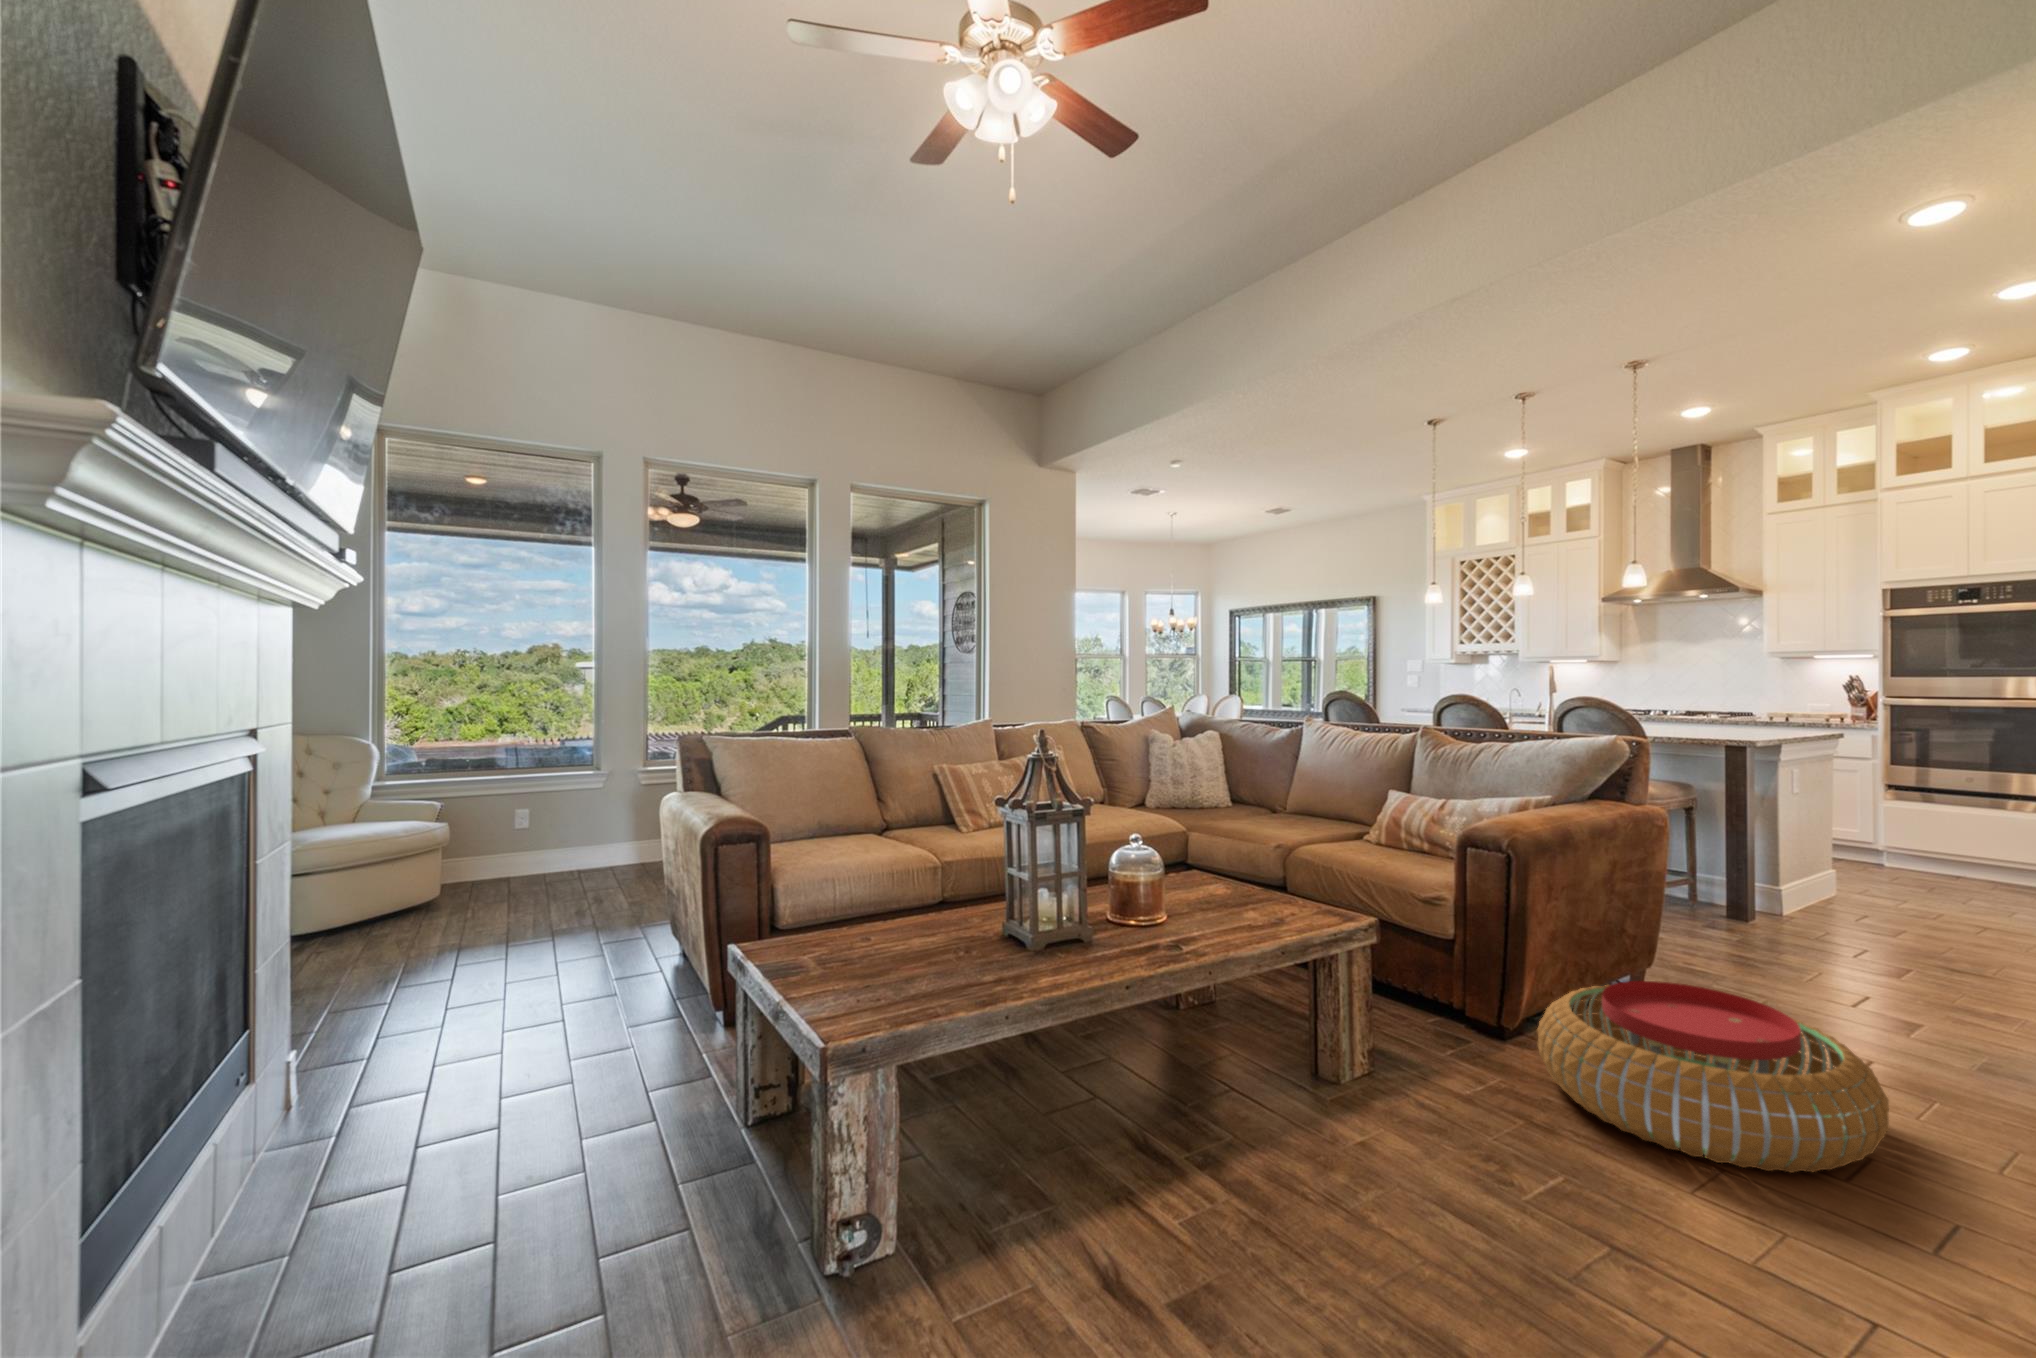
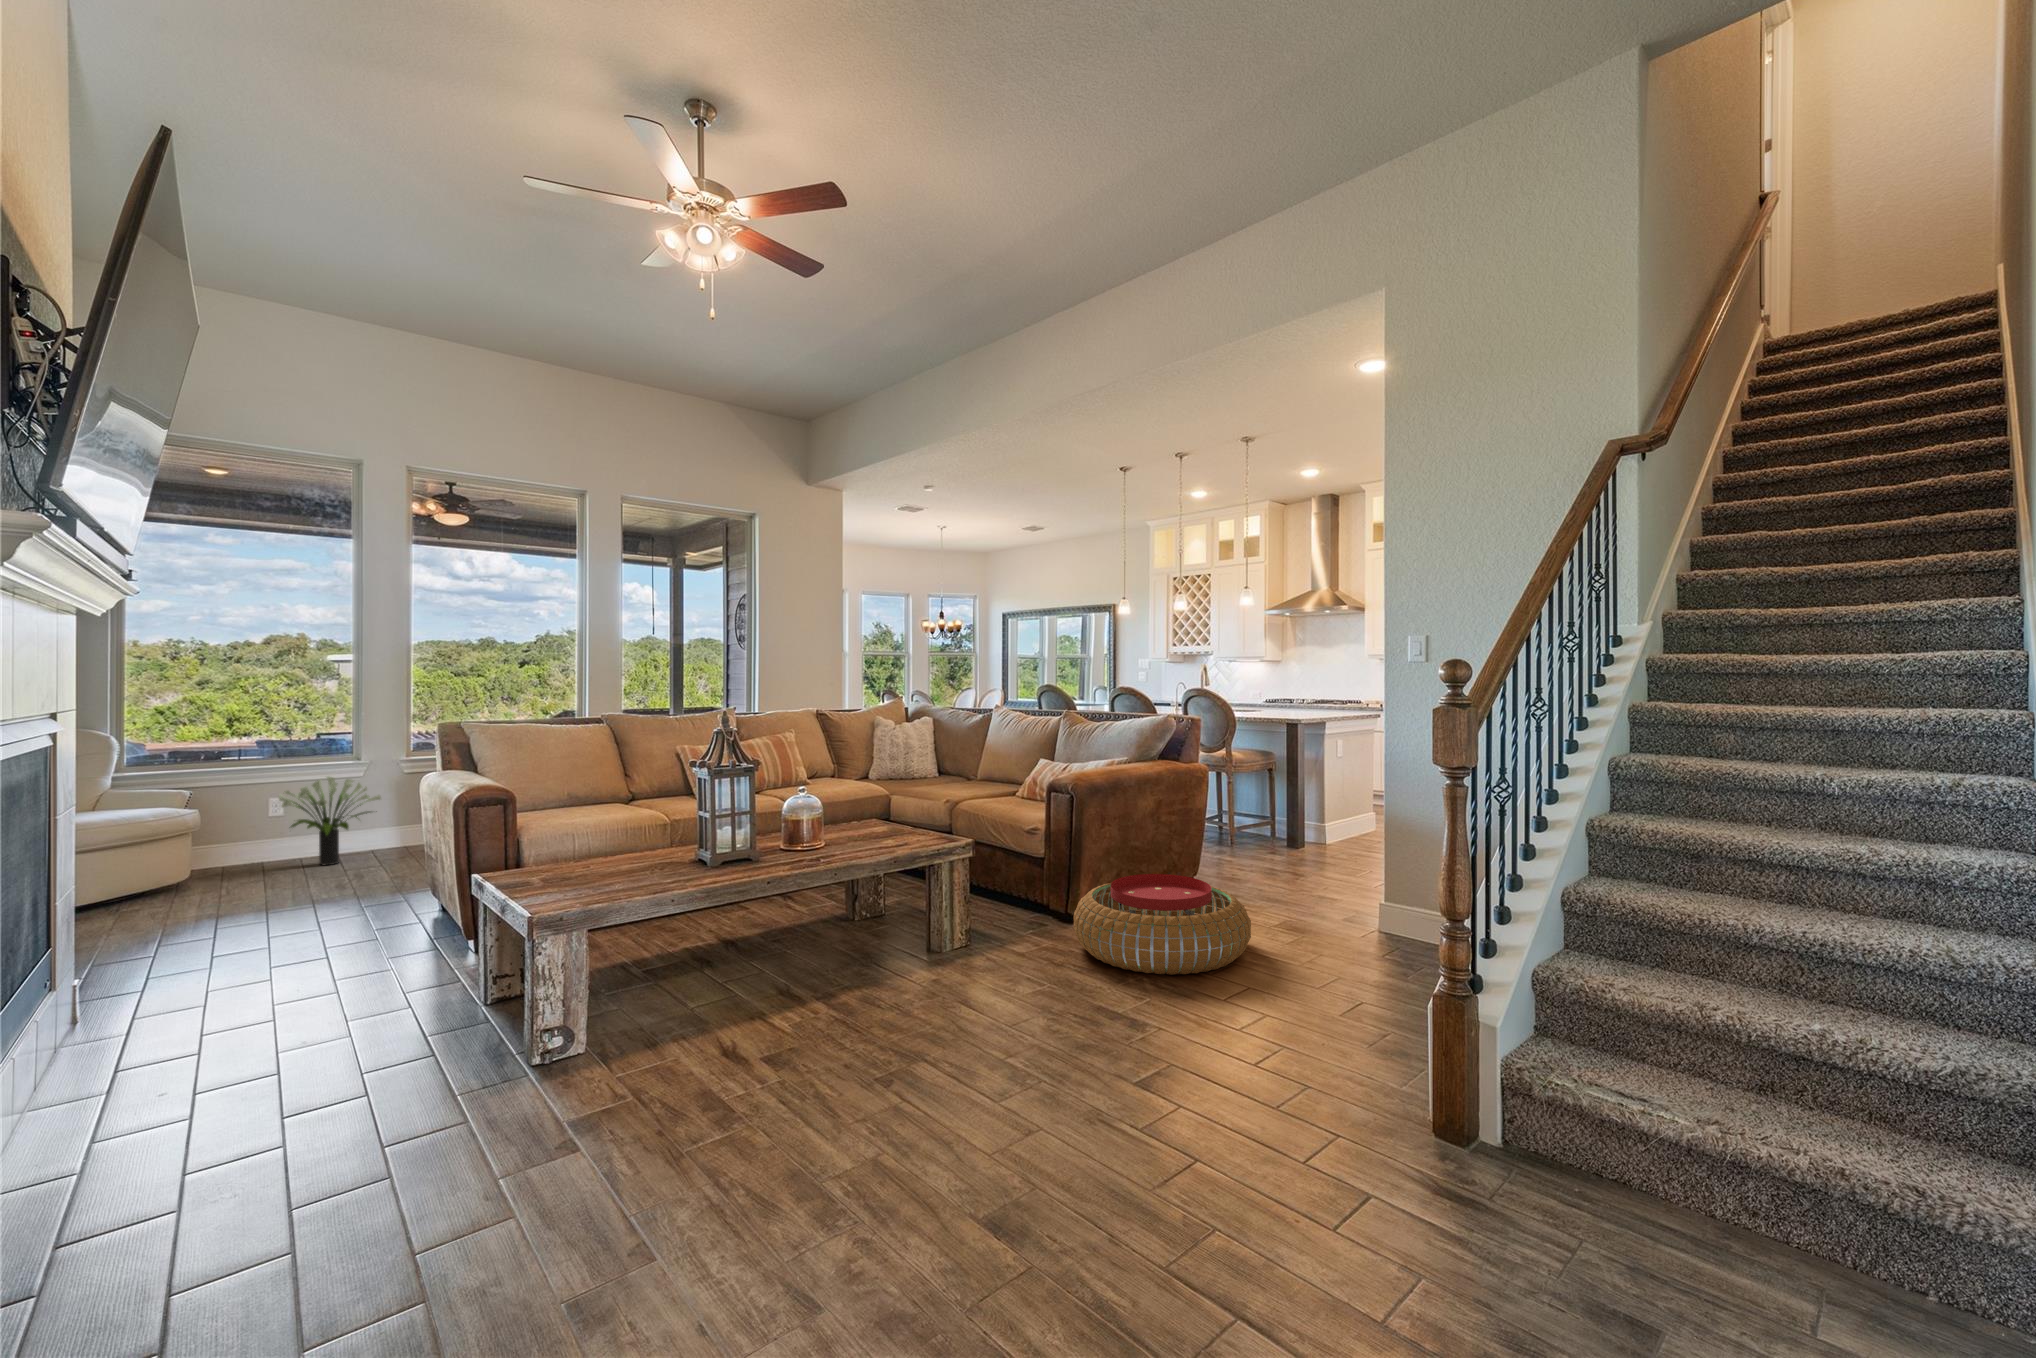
potted plant: none [519,789,617,886] -> present [279,776,381,866]

